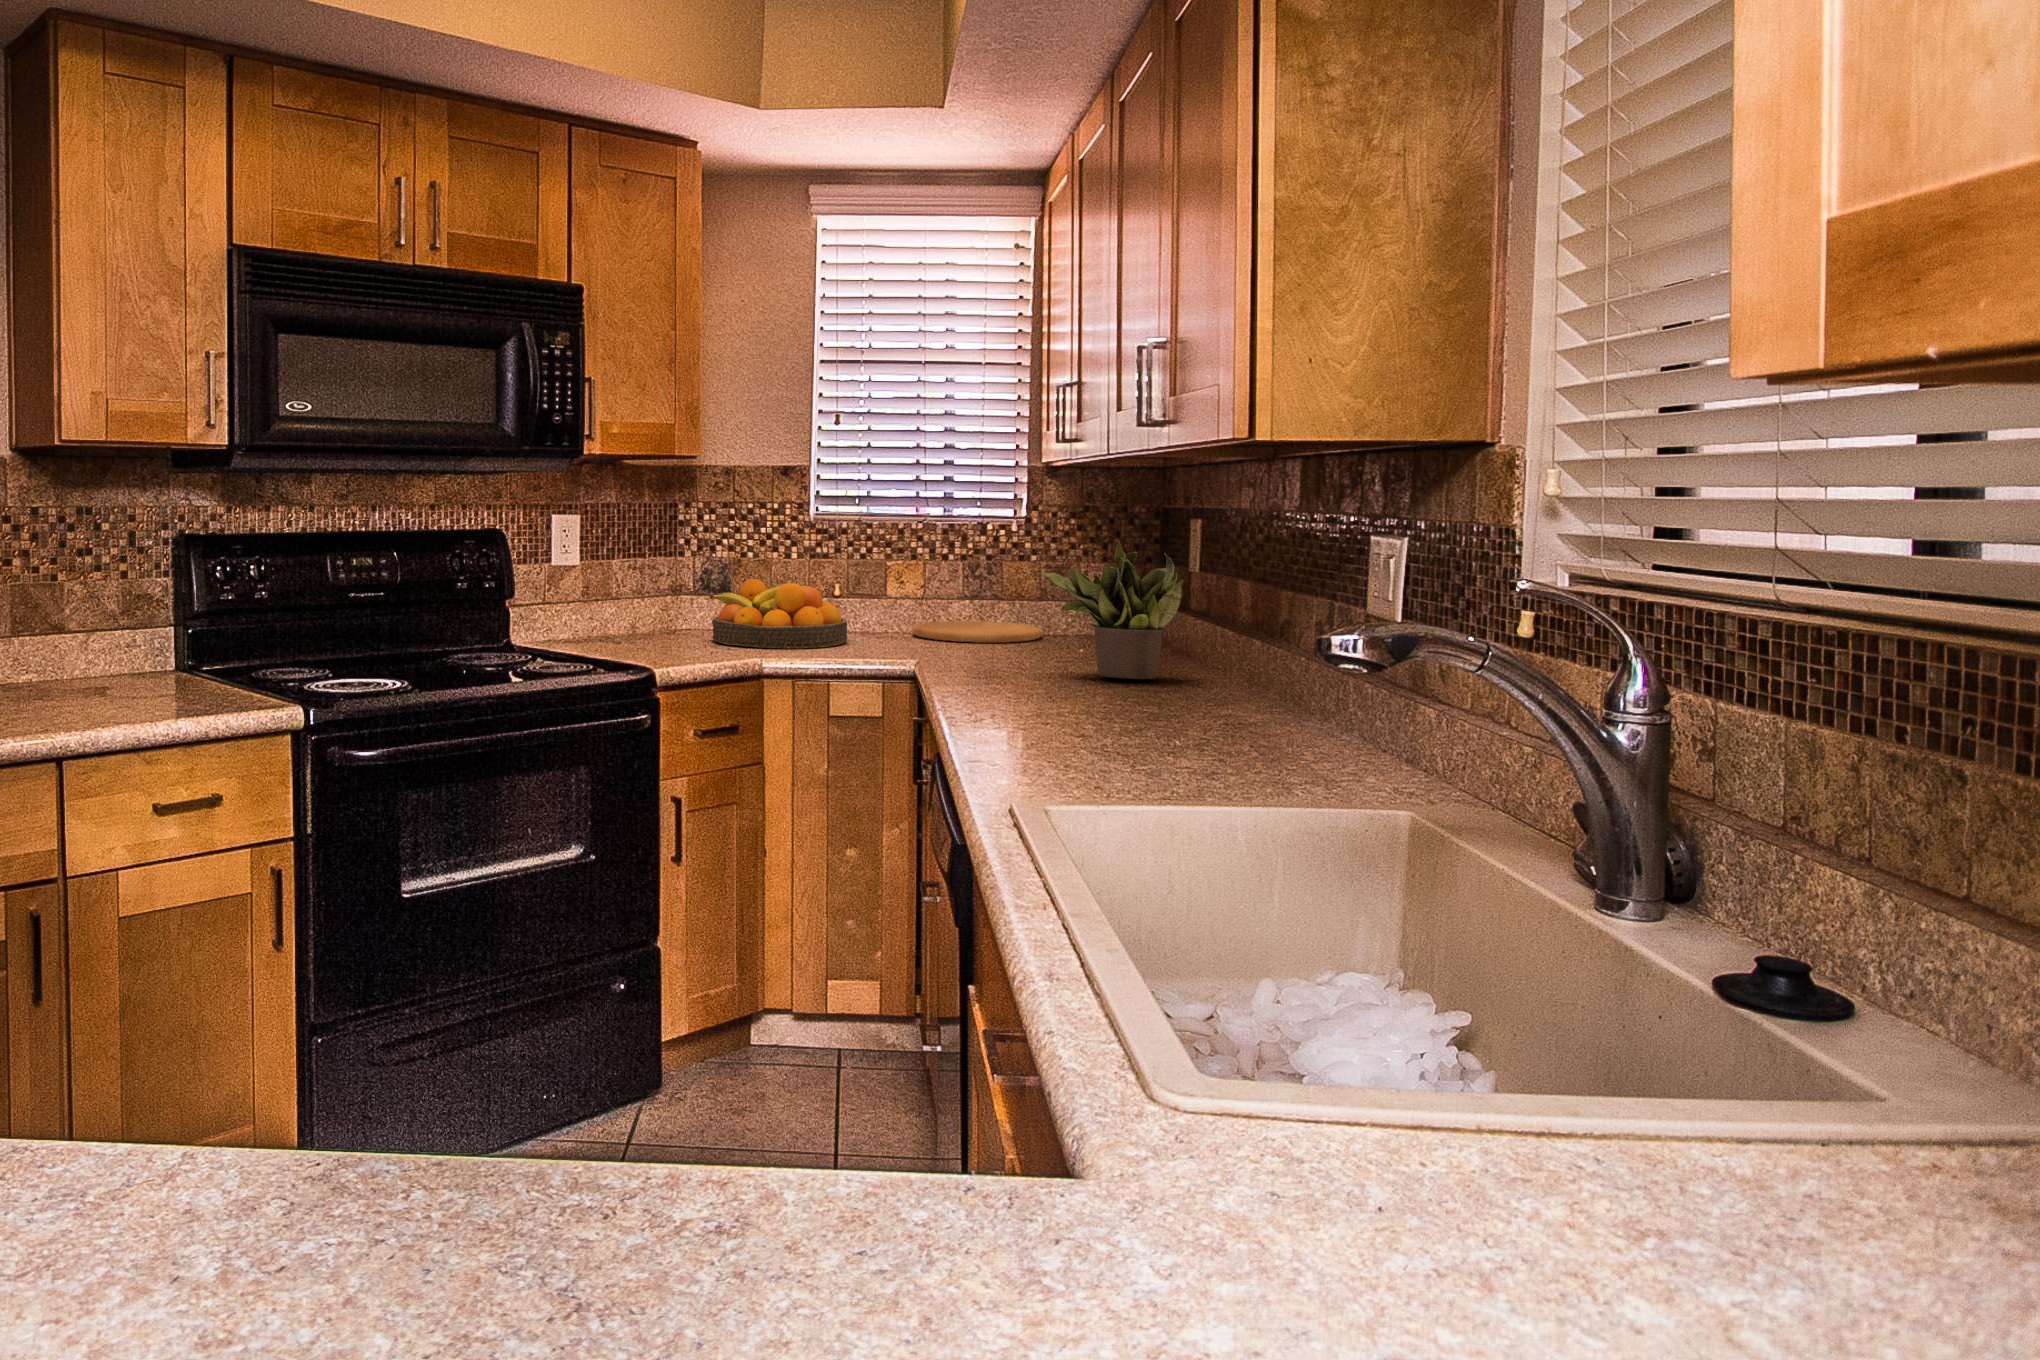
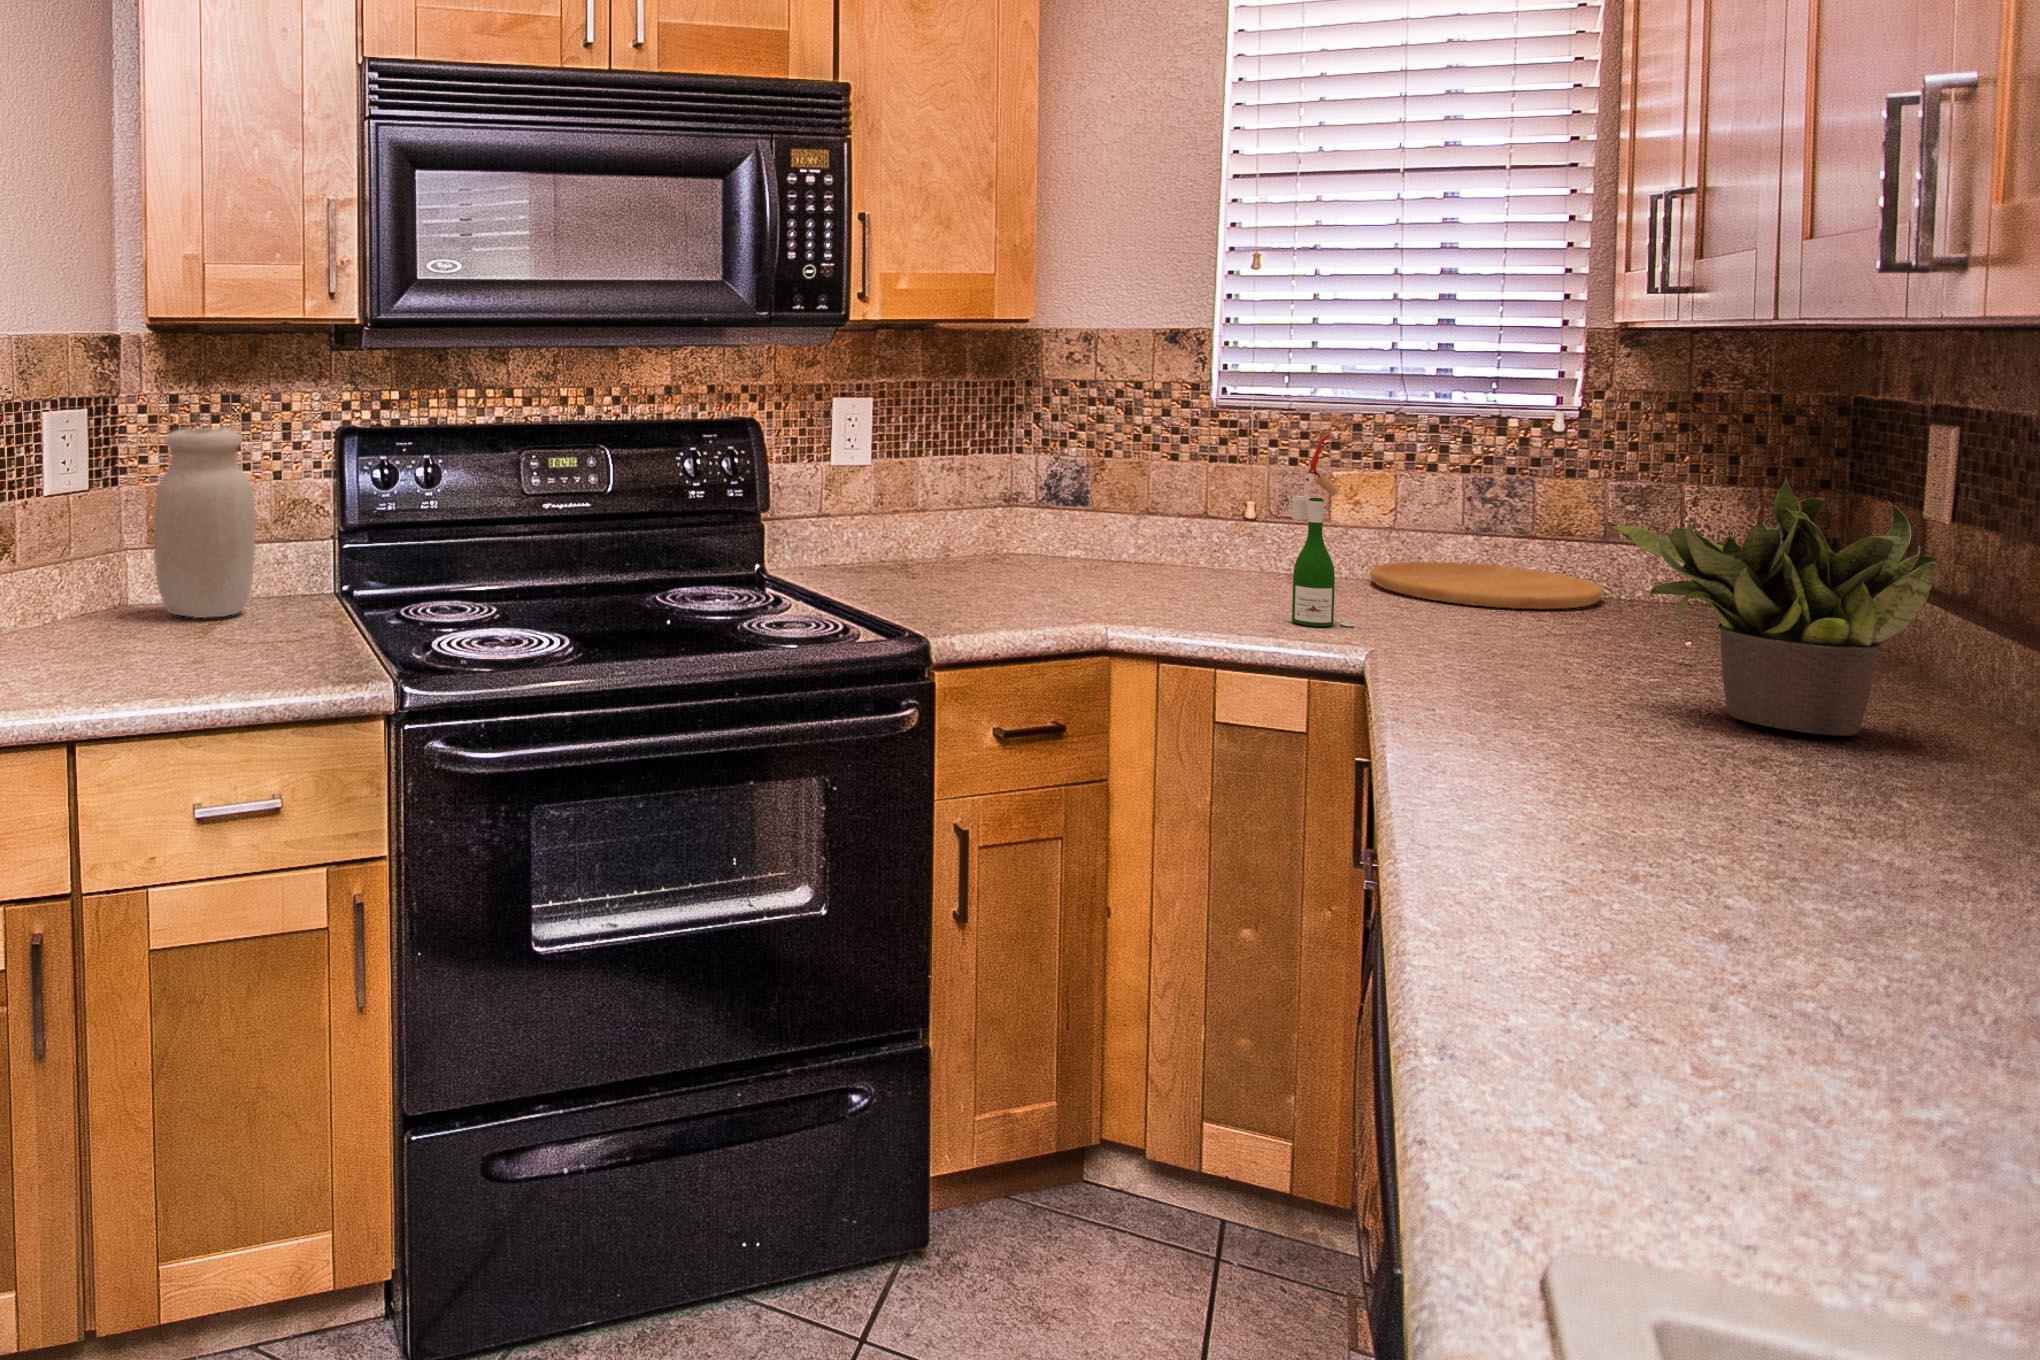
wine bottle: none [870,529,908,655] -> present [1292,433,1355,627]
jar: none [34,533,124,689] -> present [153,428,256,618]
fruit bowl: present [710,579,847,649] -> none [1049,493,1259,602]

